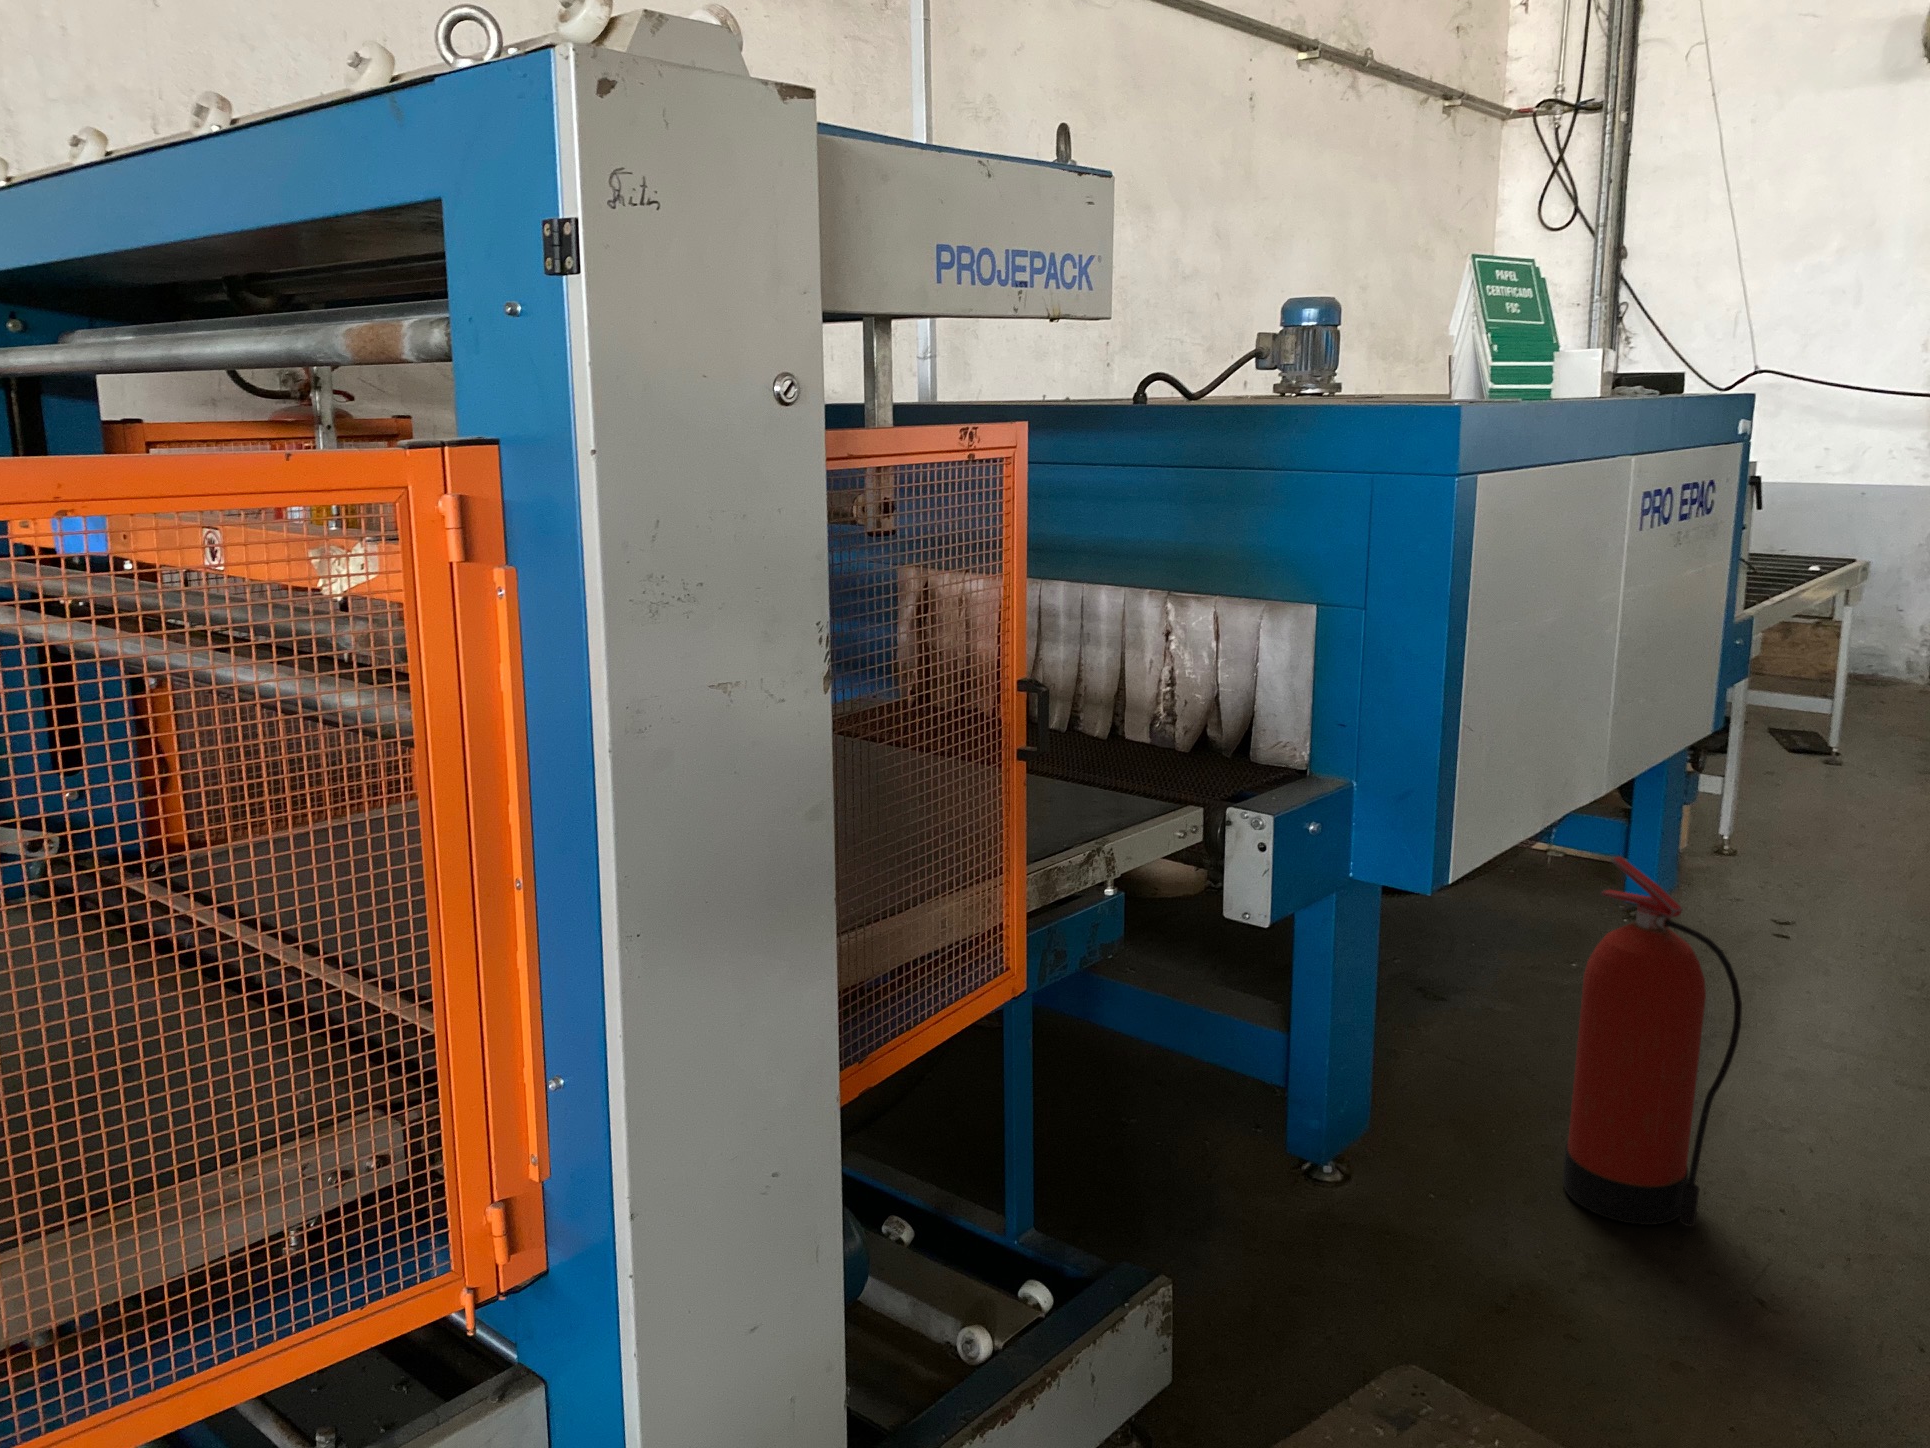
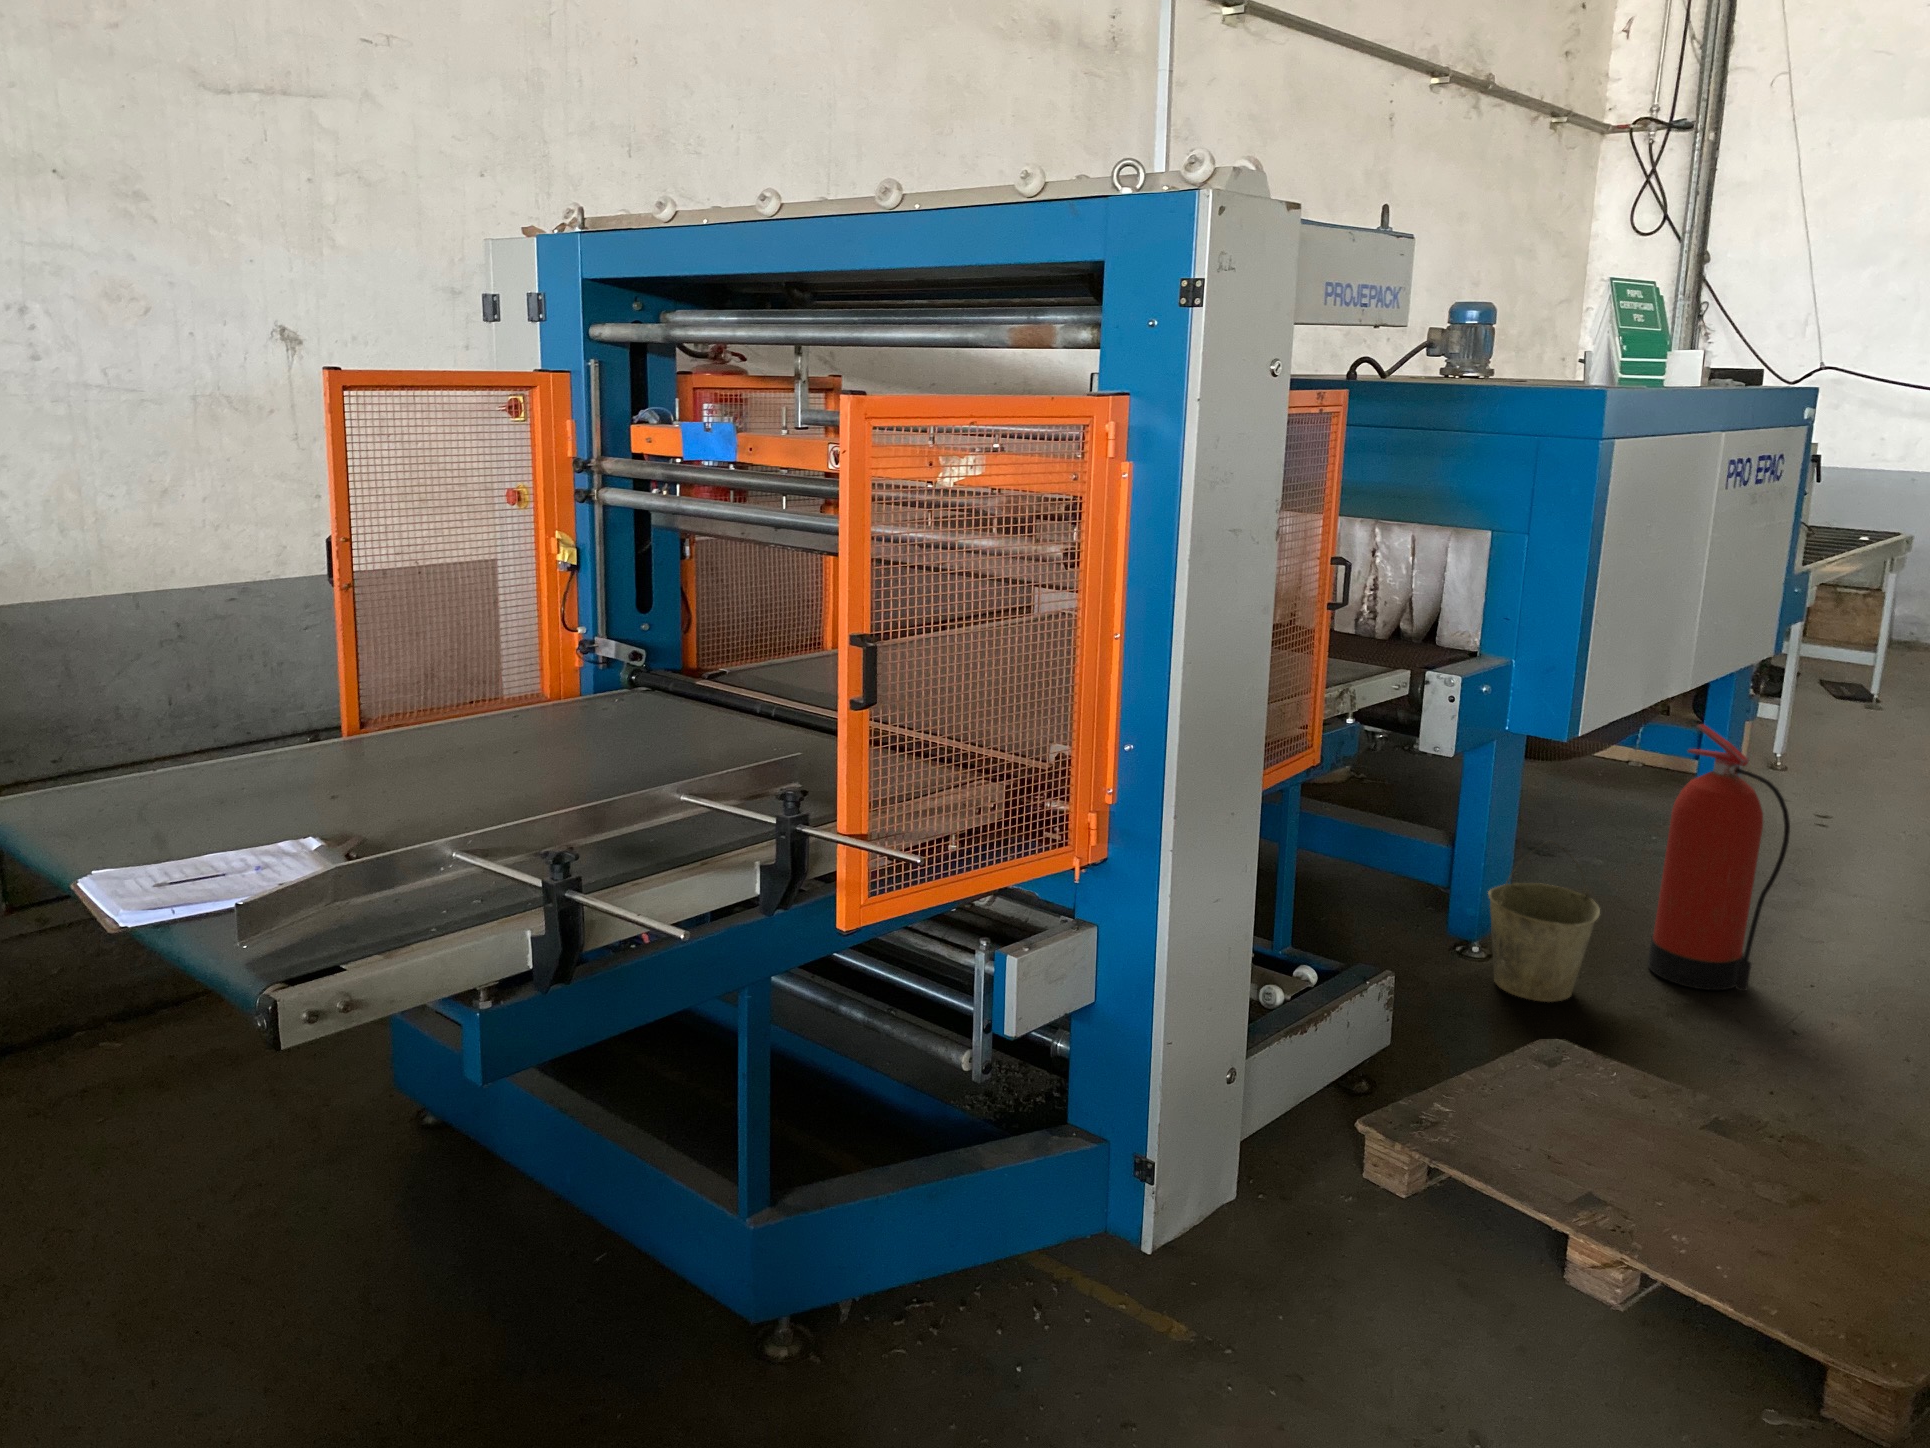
bucket: none [1339,1032,1489,1258] -> present [1488,843,1600,1002]

